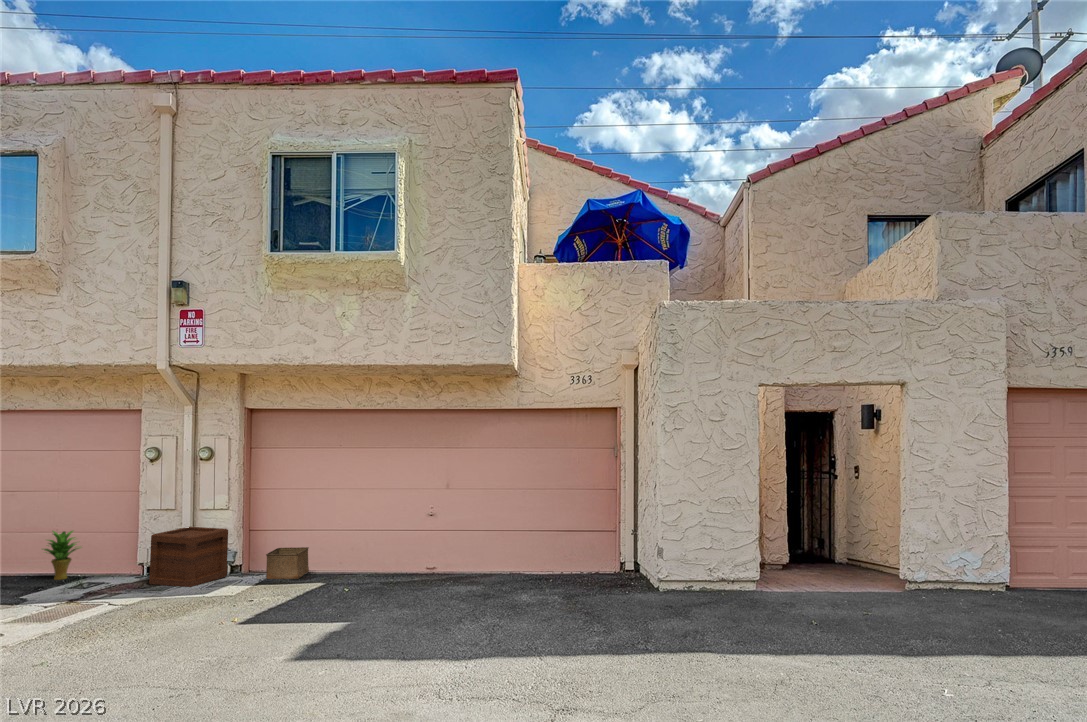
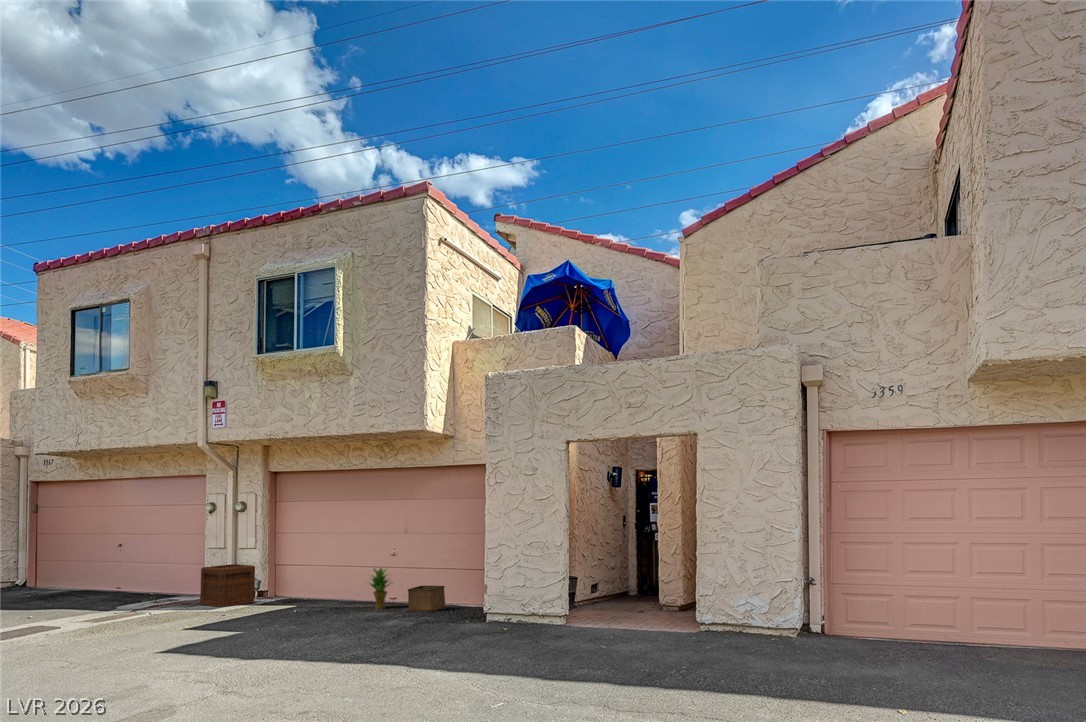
potted plant: present [44,531,79,580] -> present [370,568,389,609]
storage bin: present [266,547,309,579] -> present [408,586,446,611]

